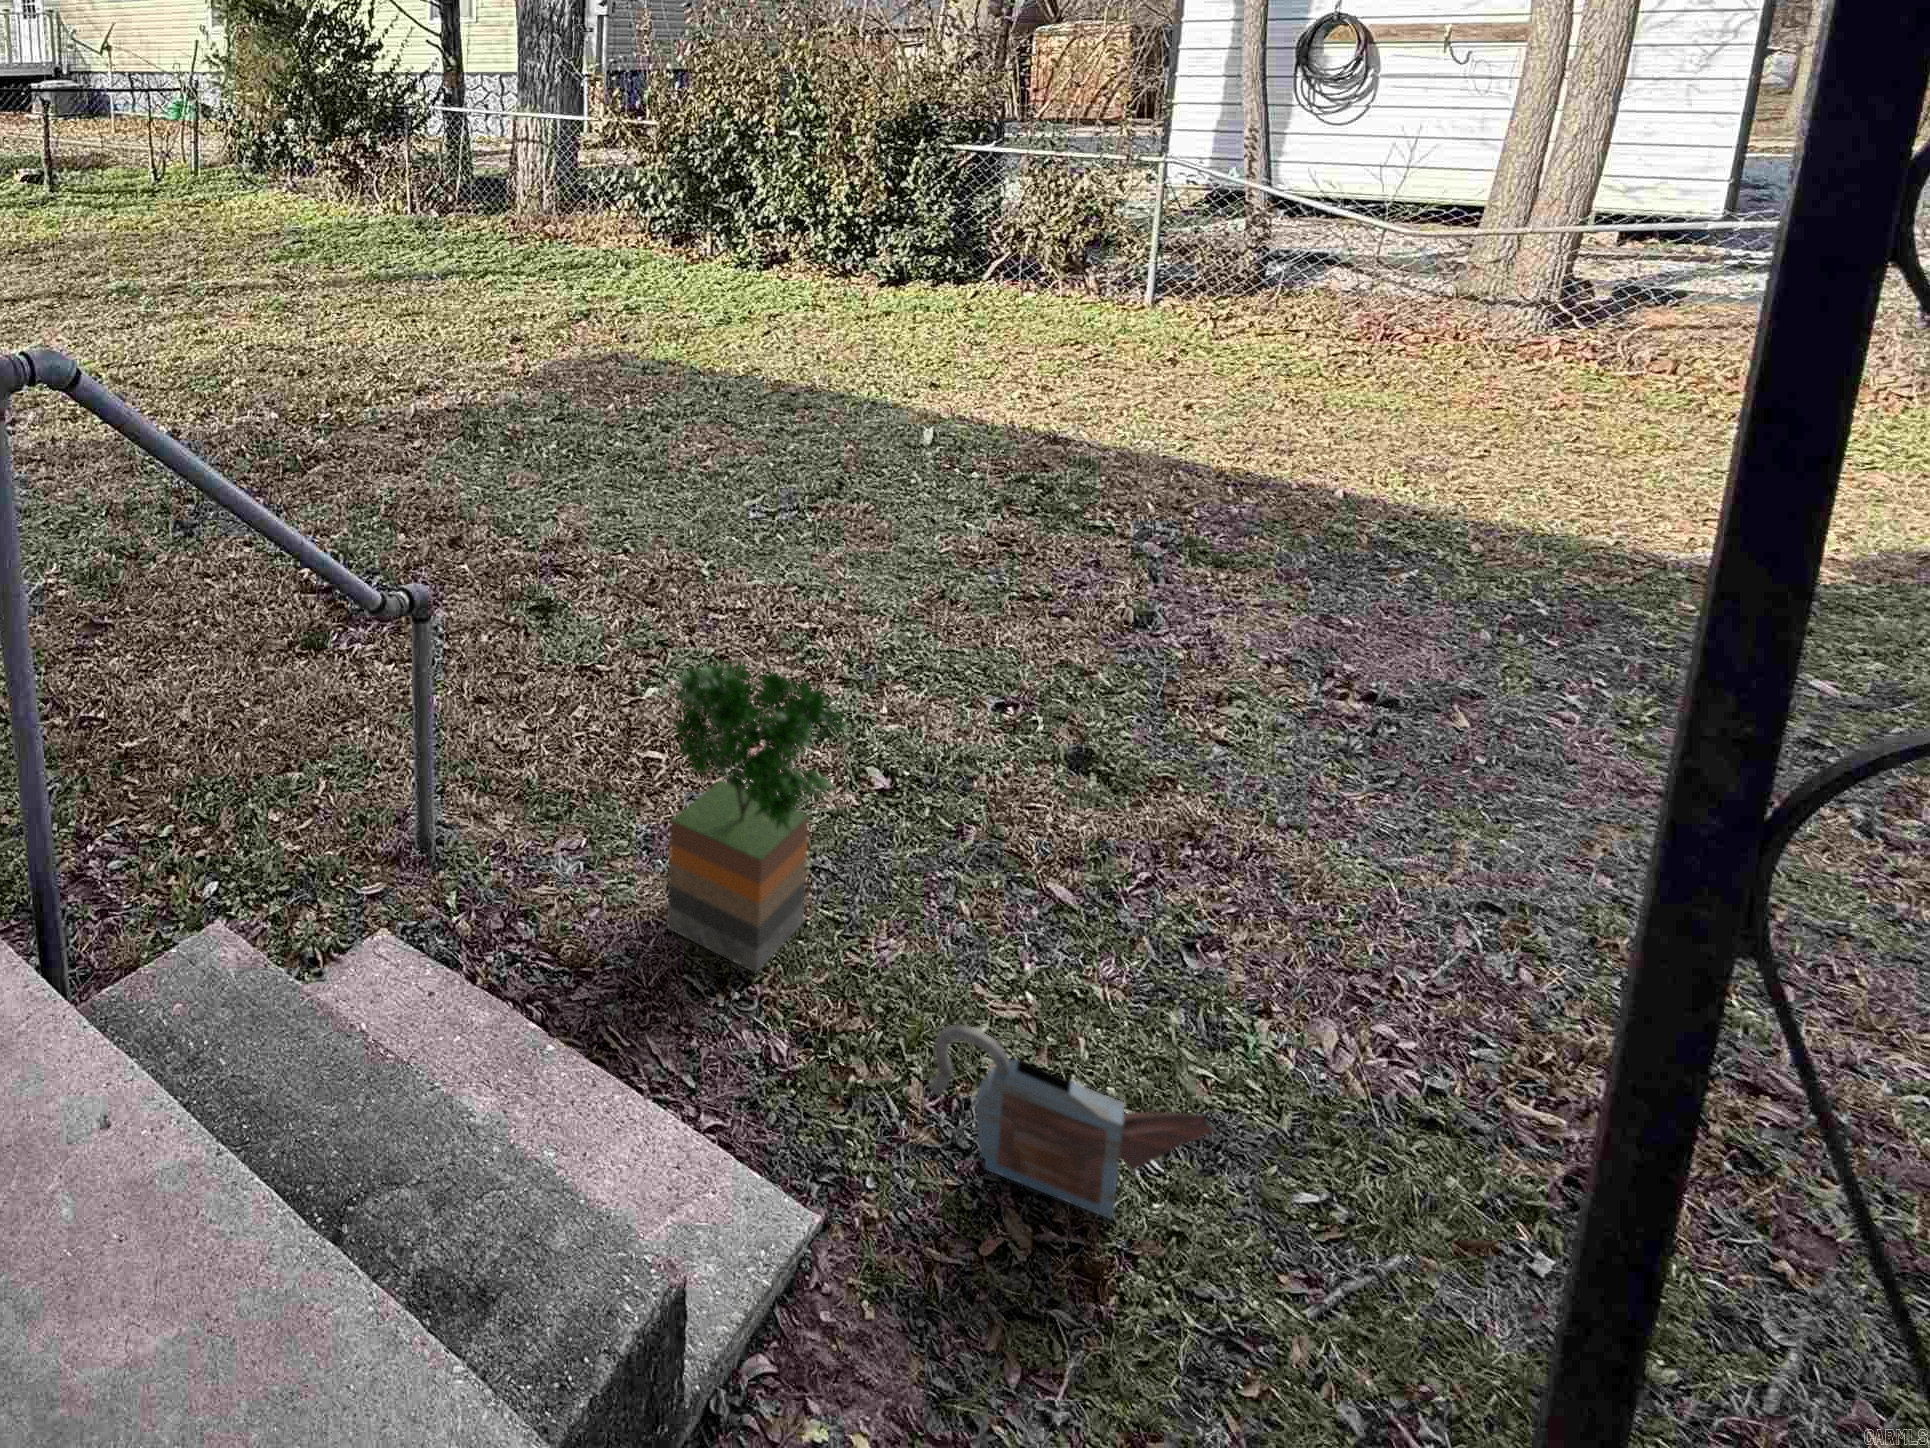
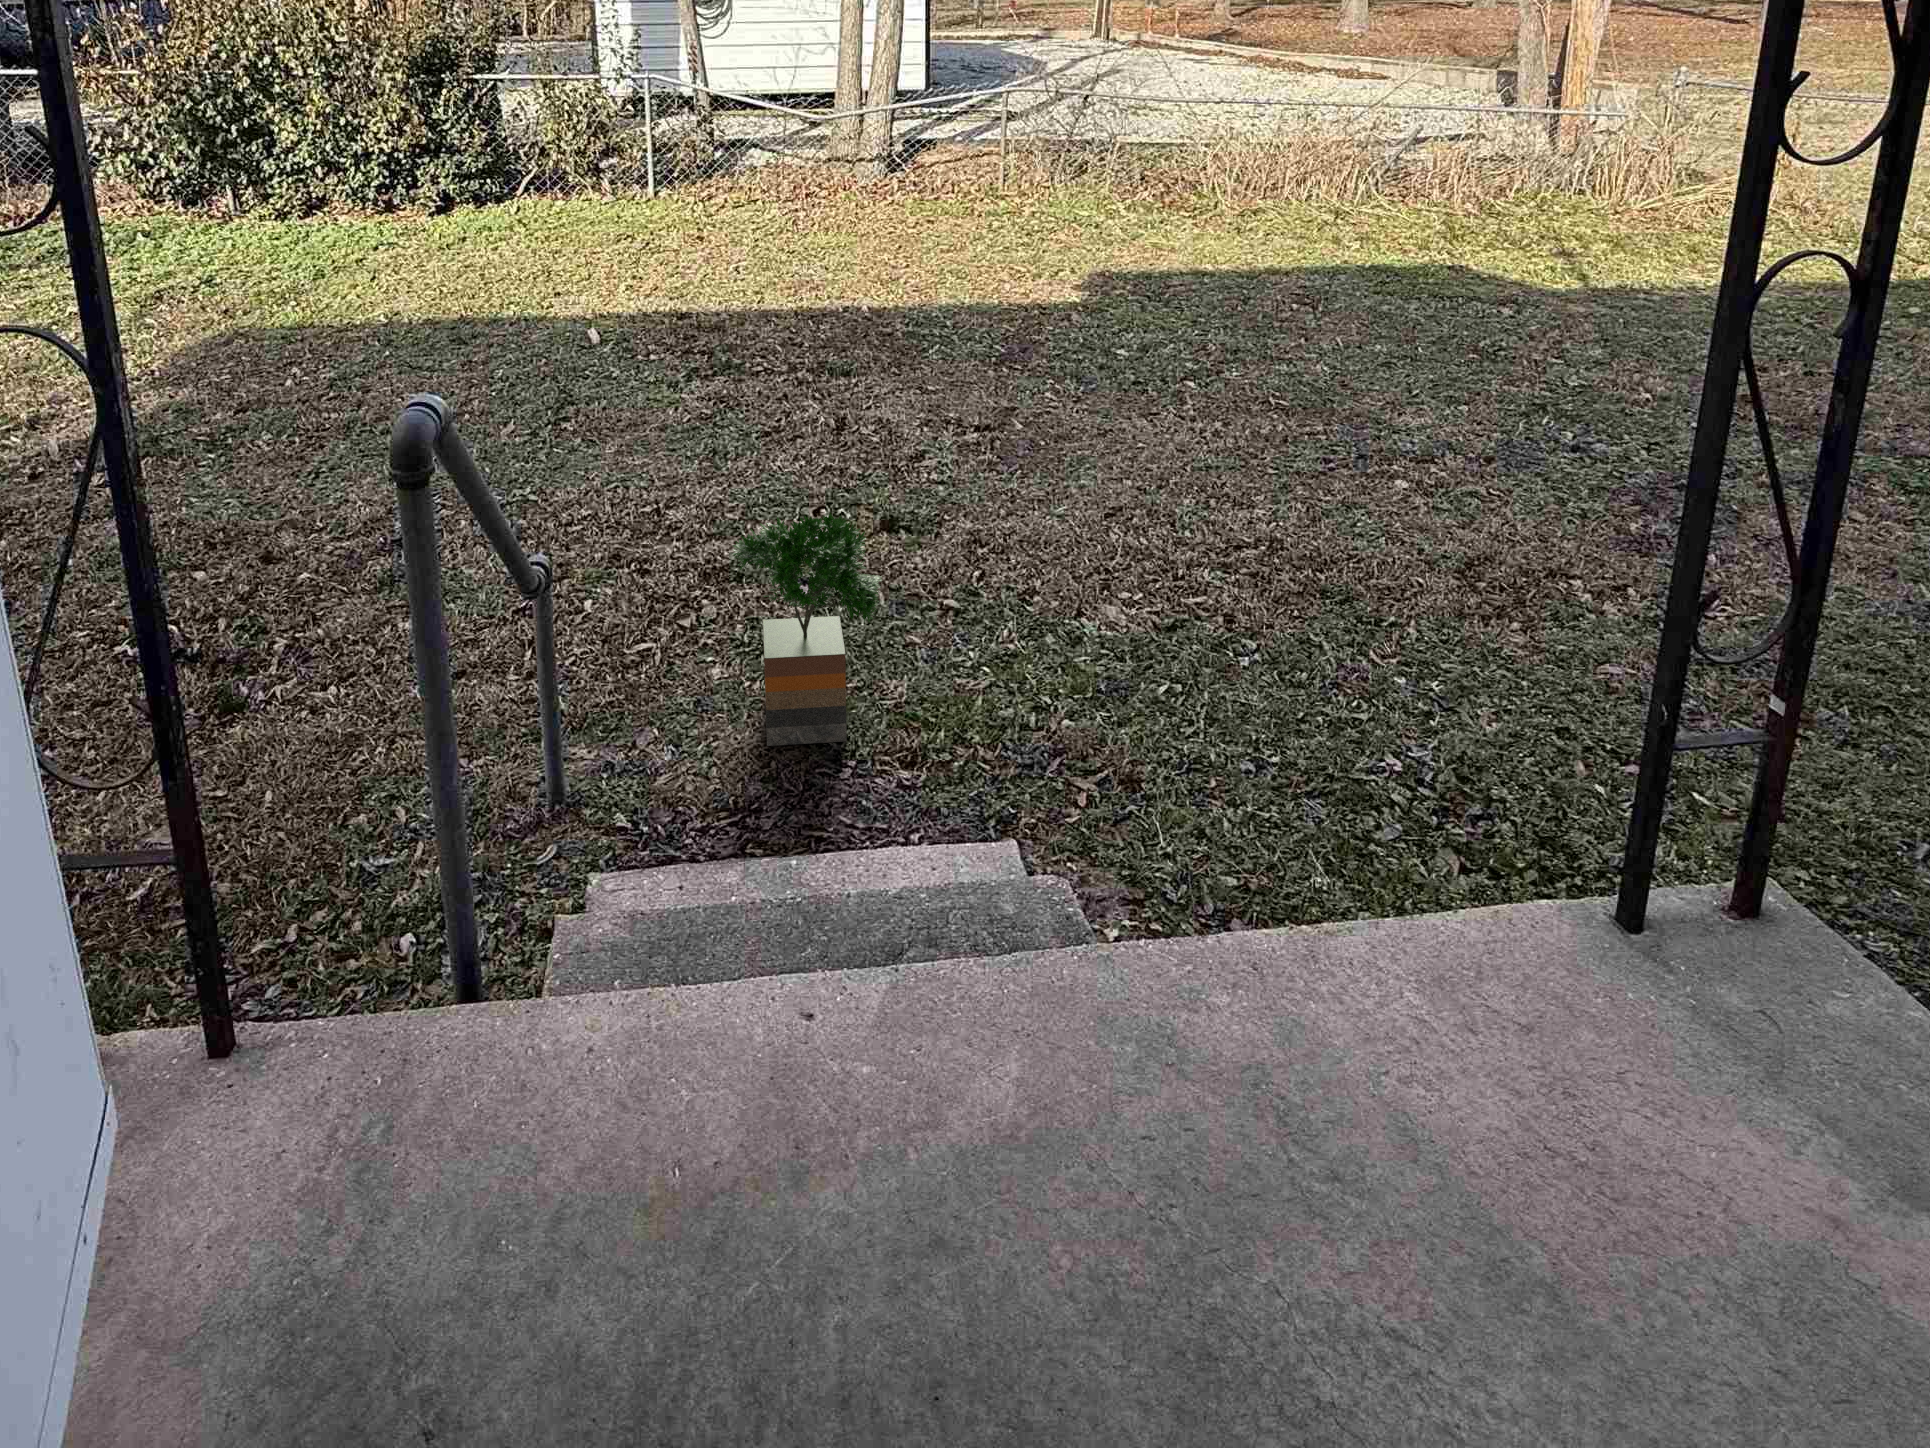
watering can: present [929,1024,1215,1219] -> none [1016,666,1165,767]

